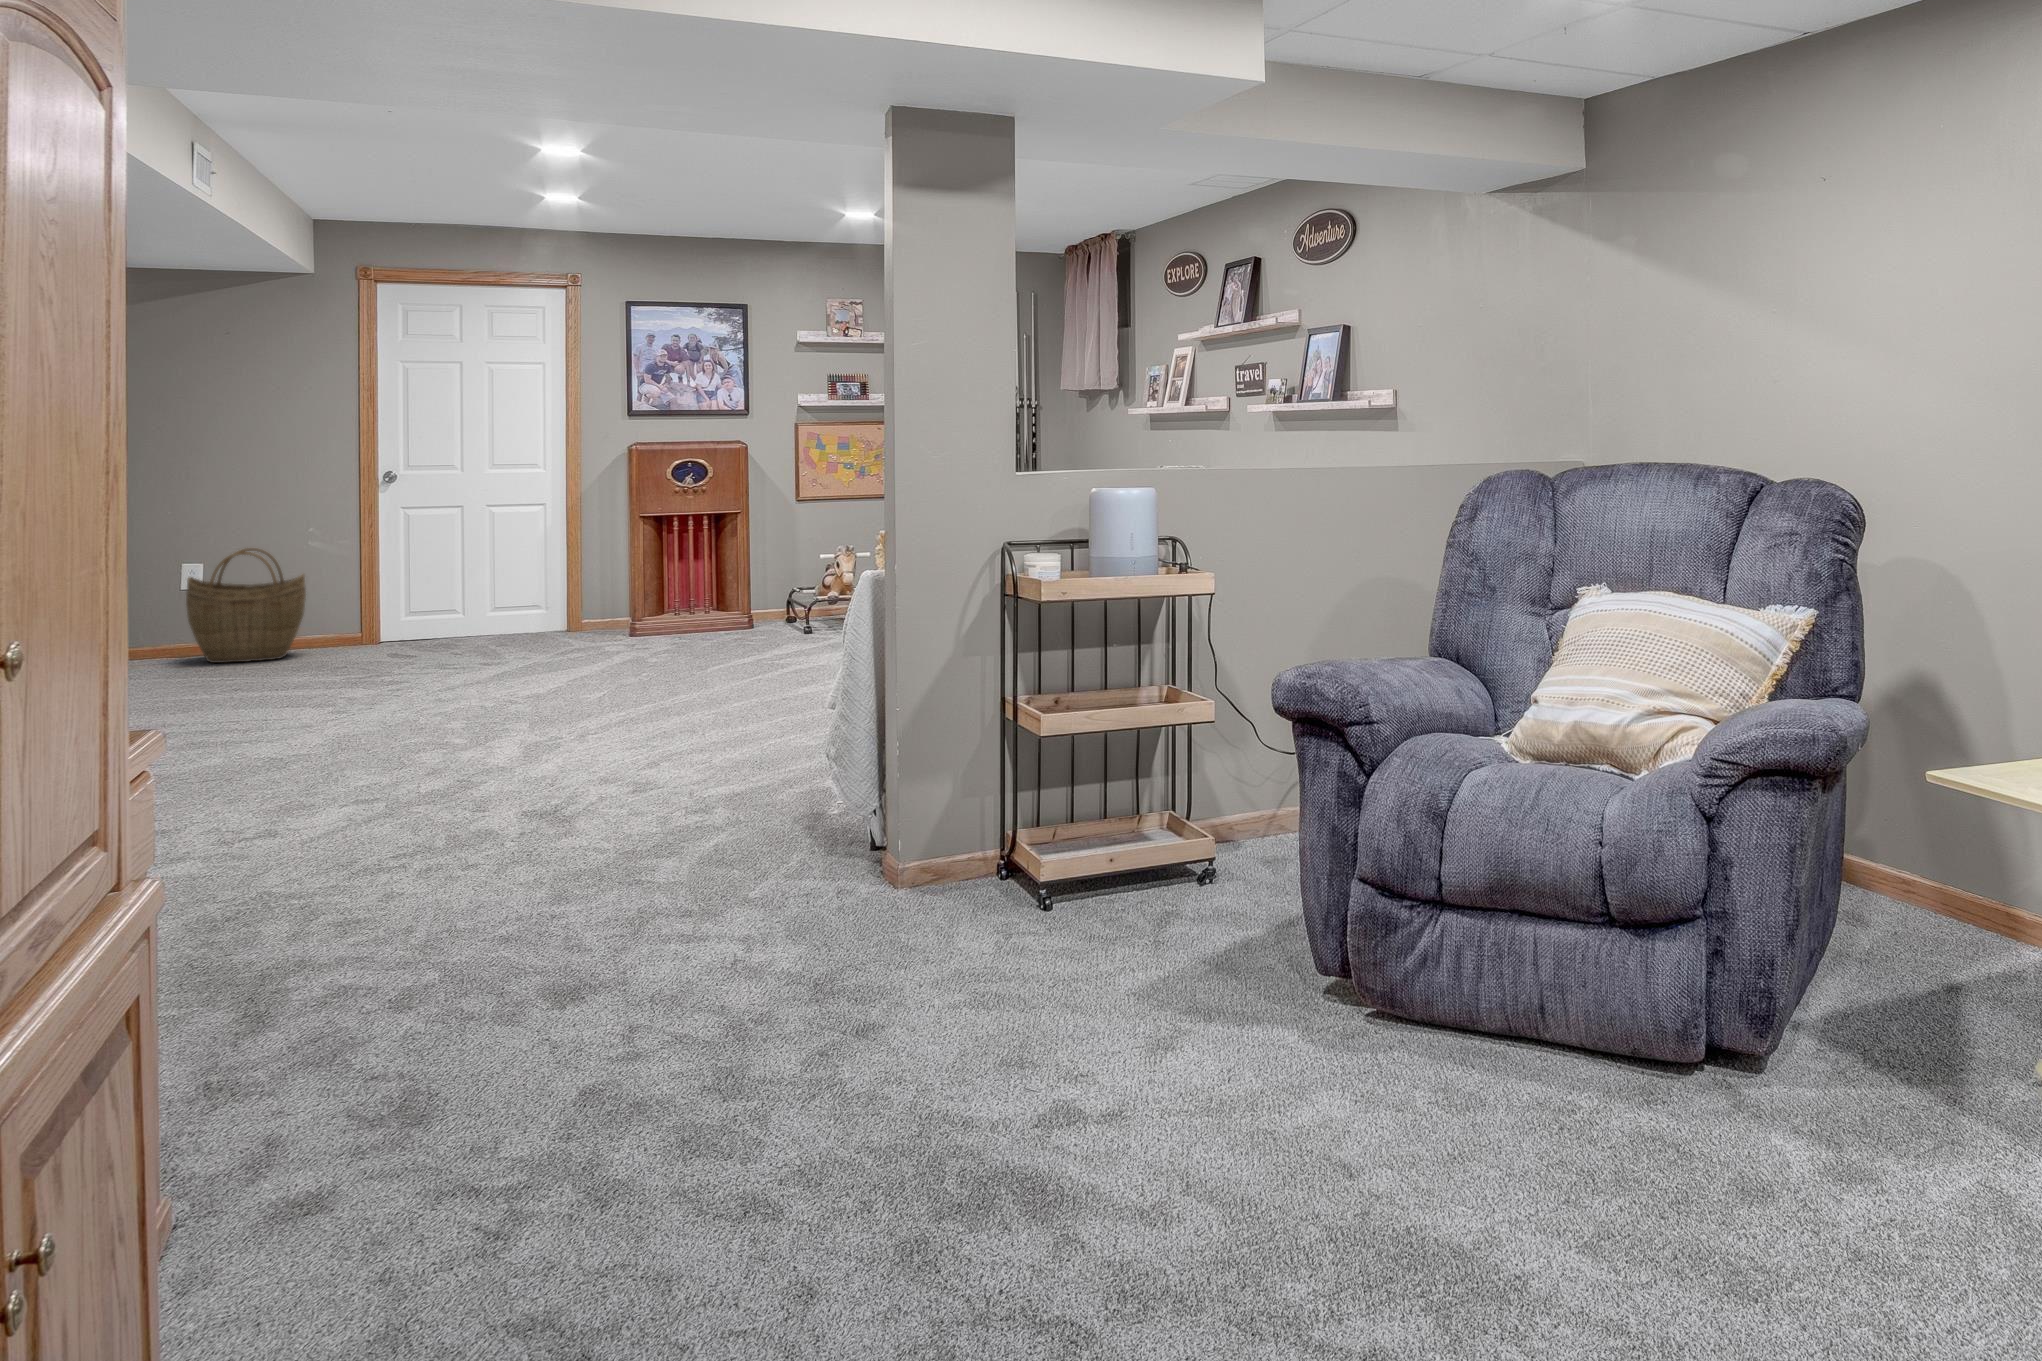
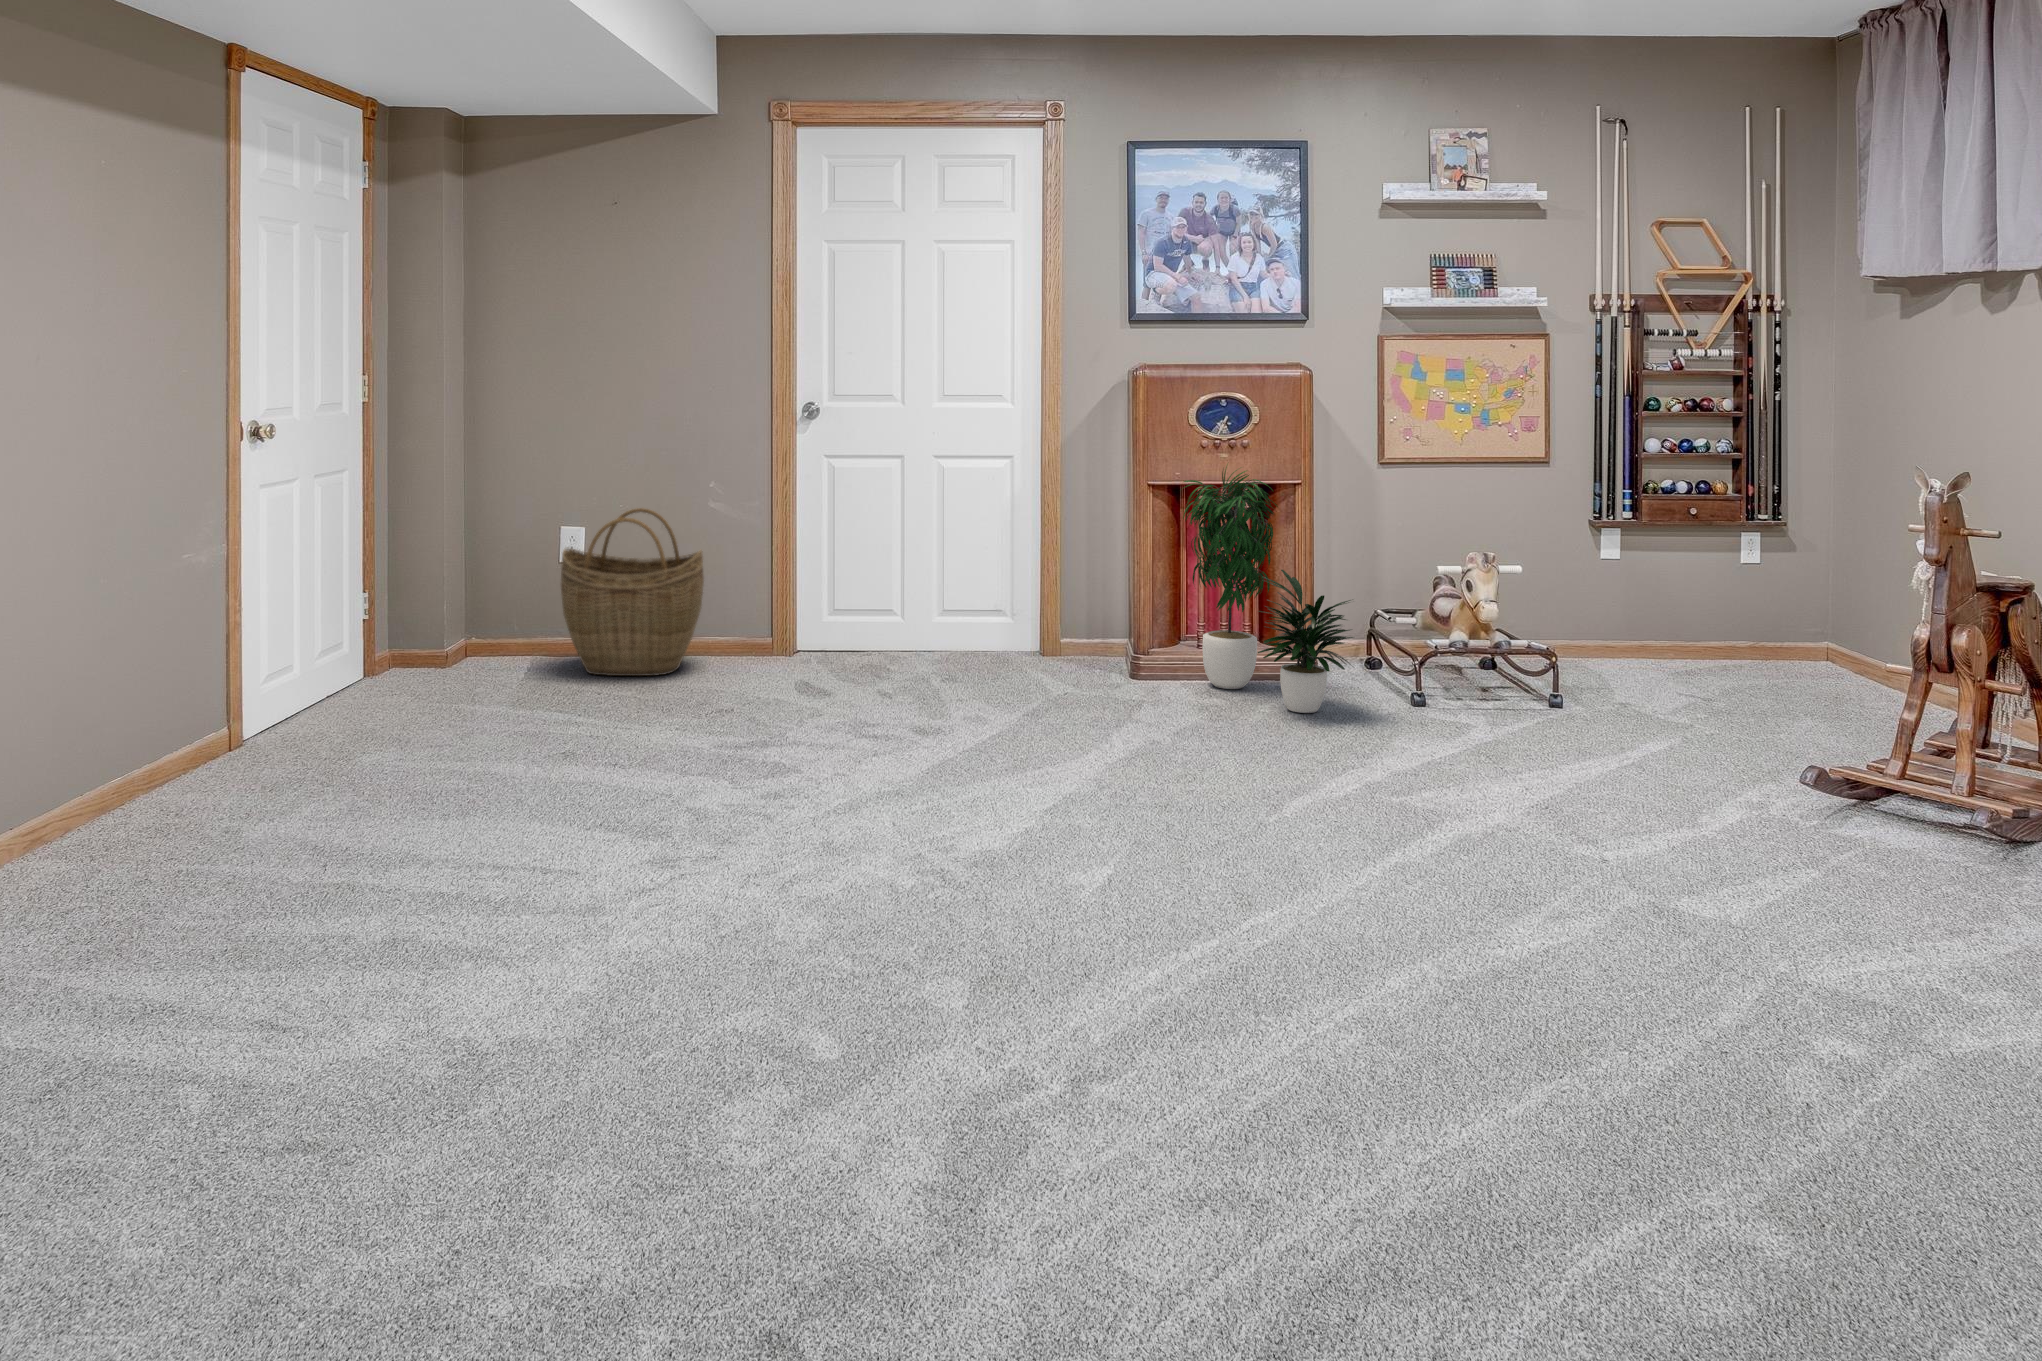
potted plant: none [658,500,763,643] -> present [1183,466,1353,713]

